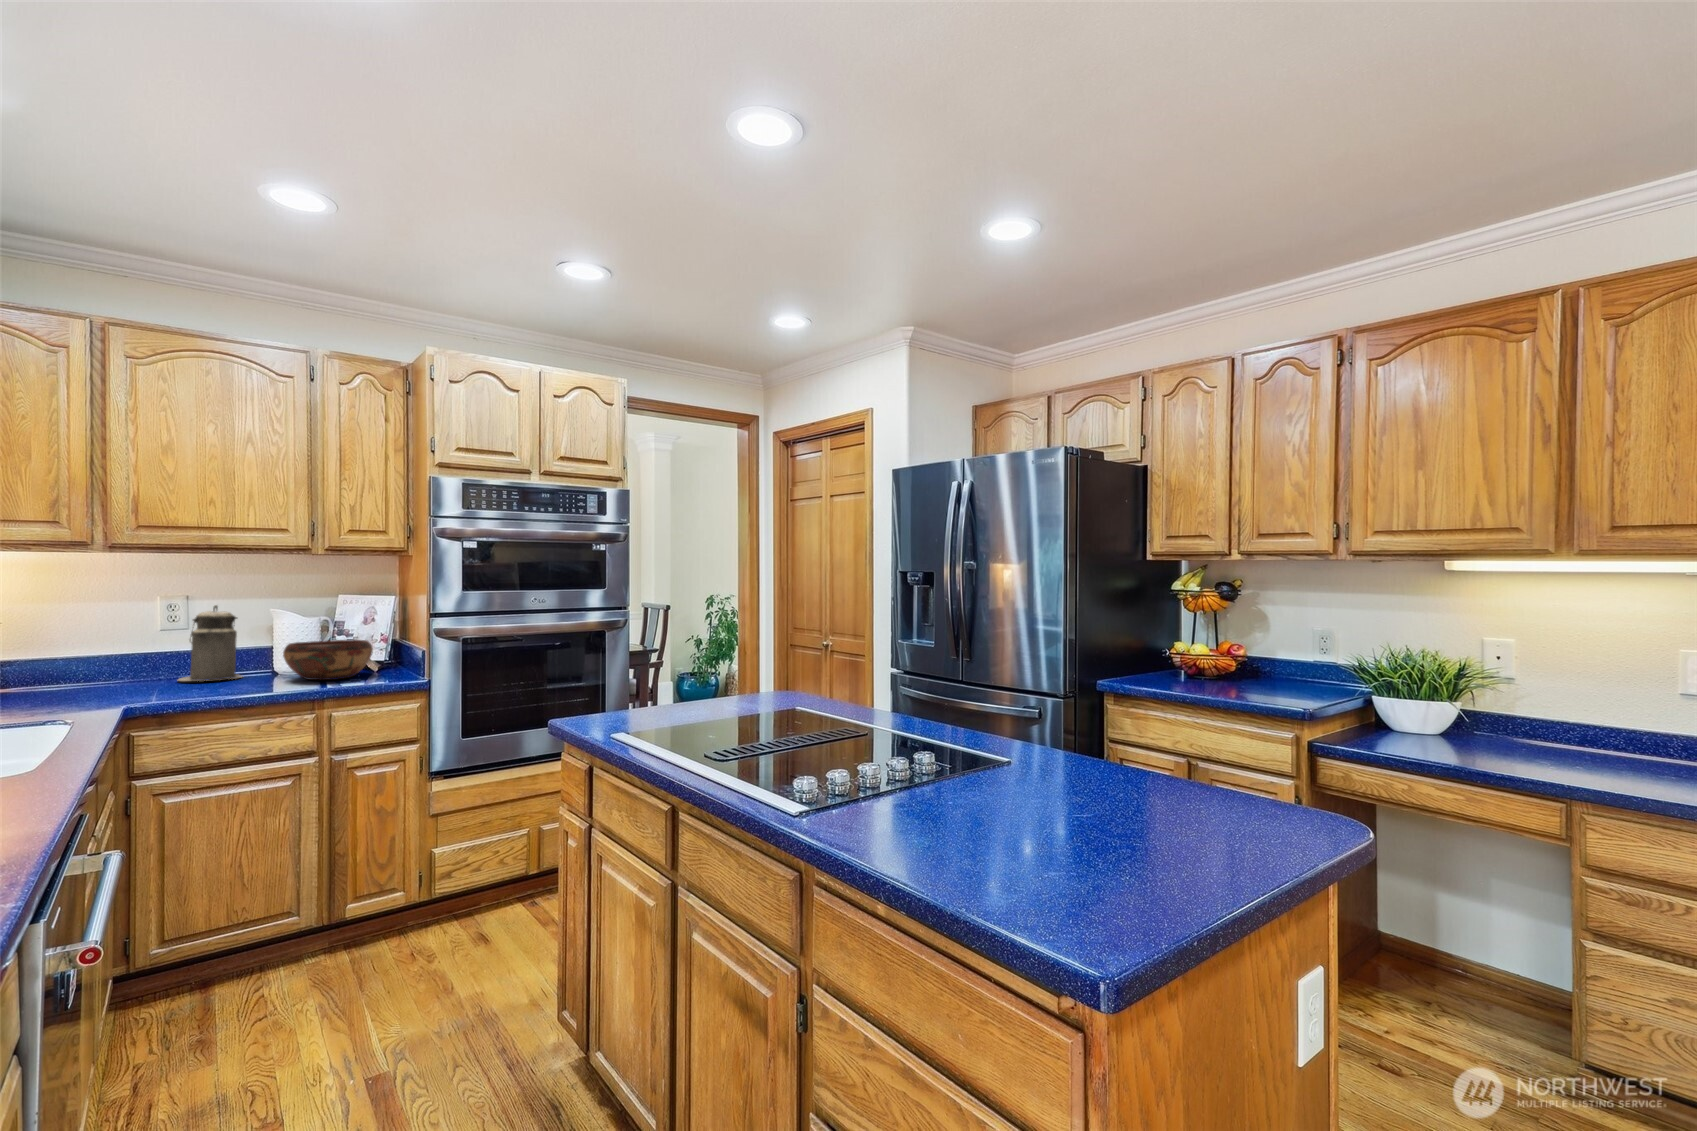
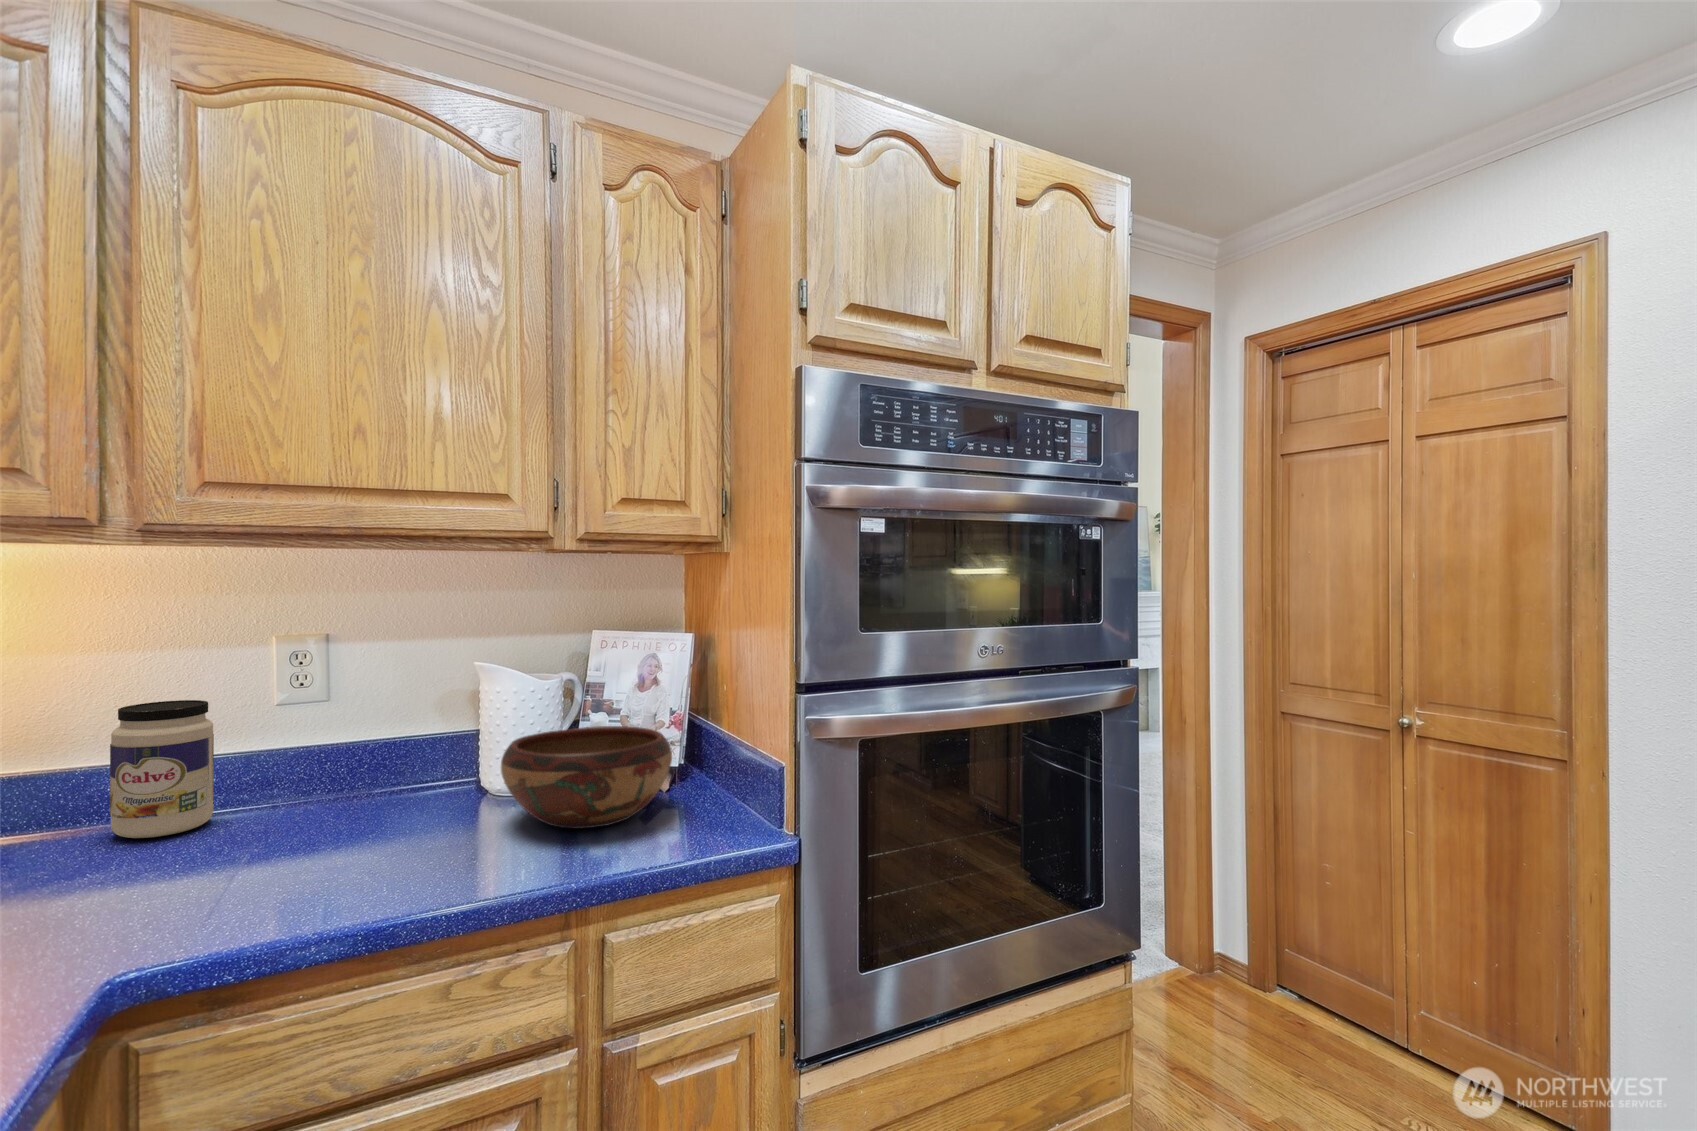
canister: present [178,605,242,681] -> none [296,655,423,824]
jar: none [83,626,133,687] -> present [110,700,214,838]

